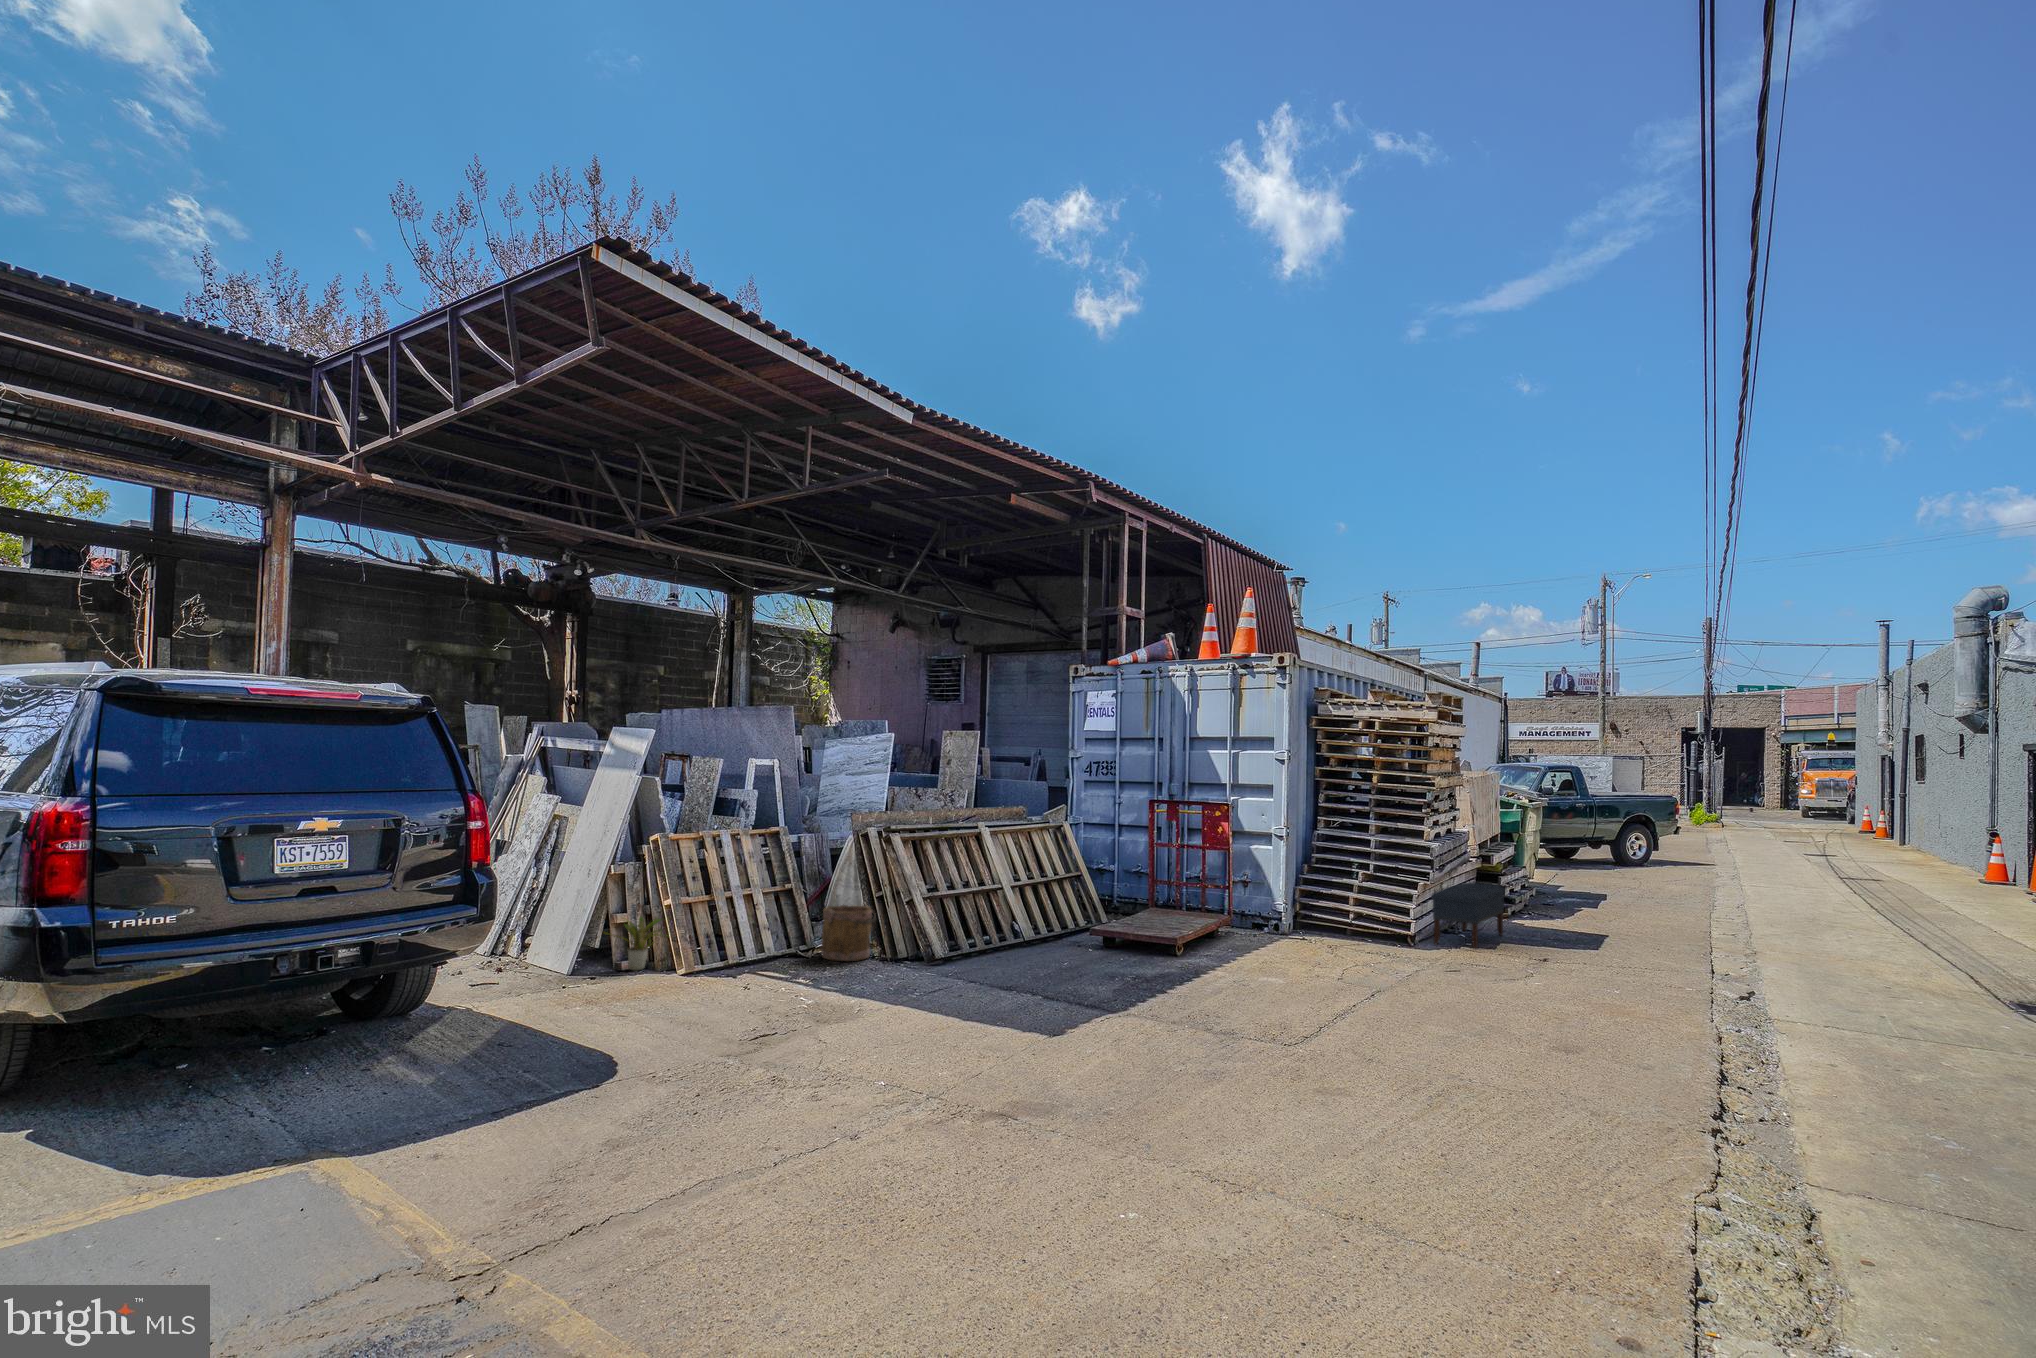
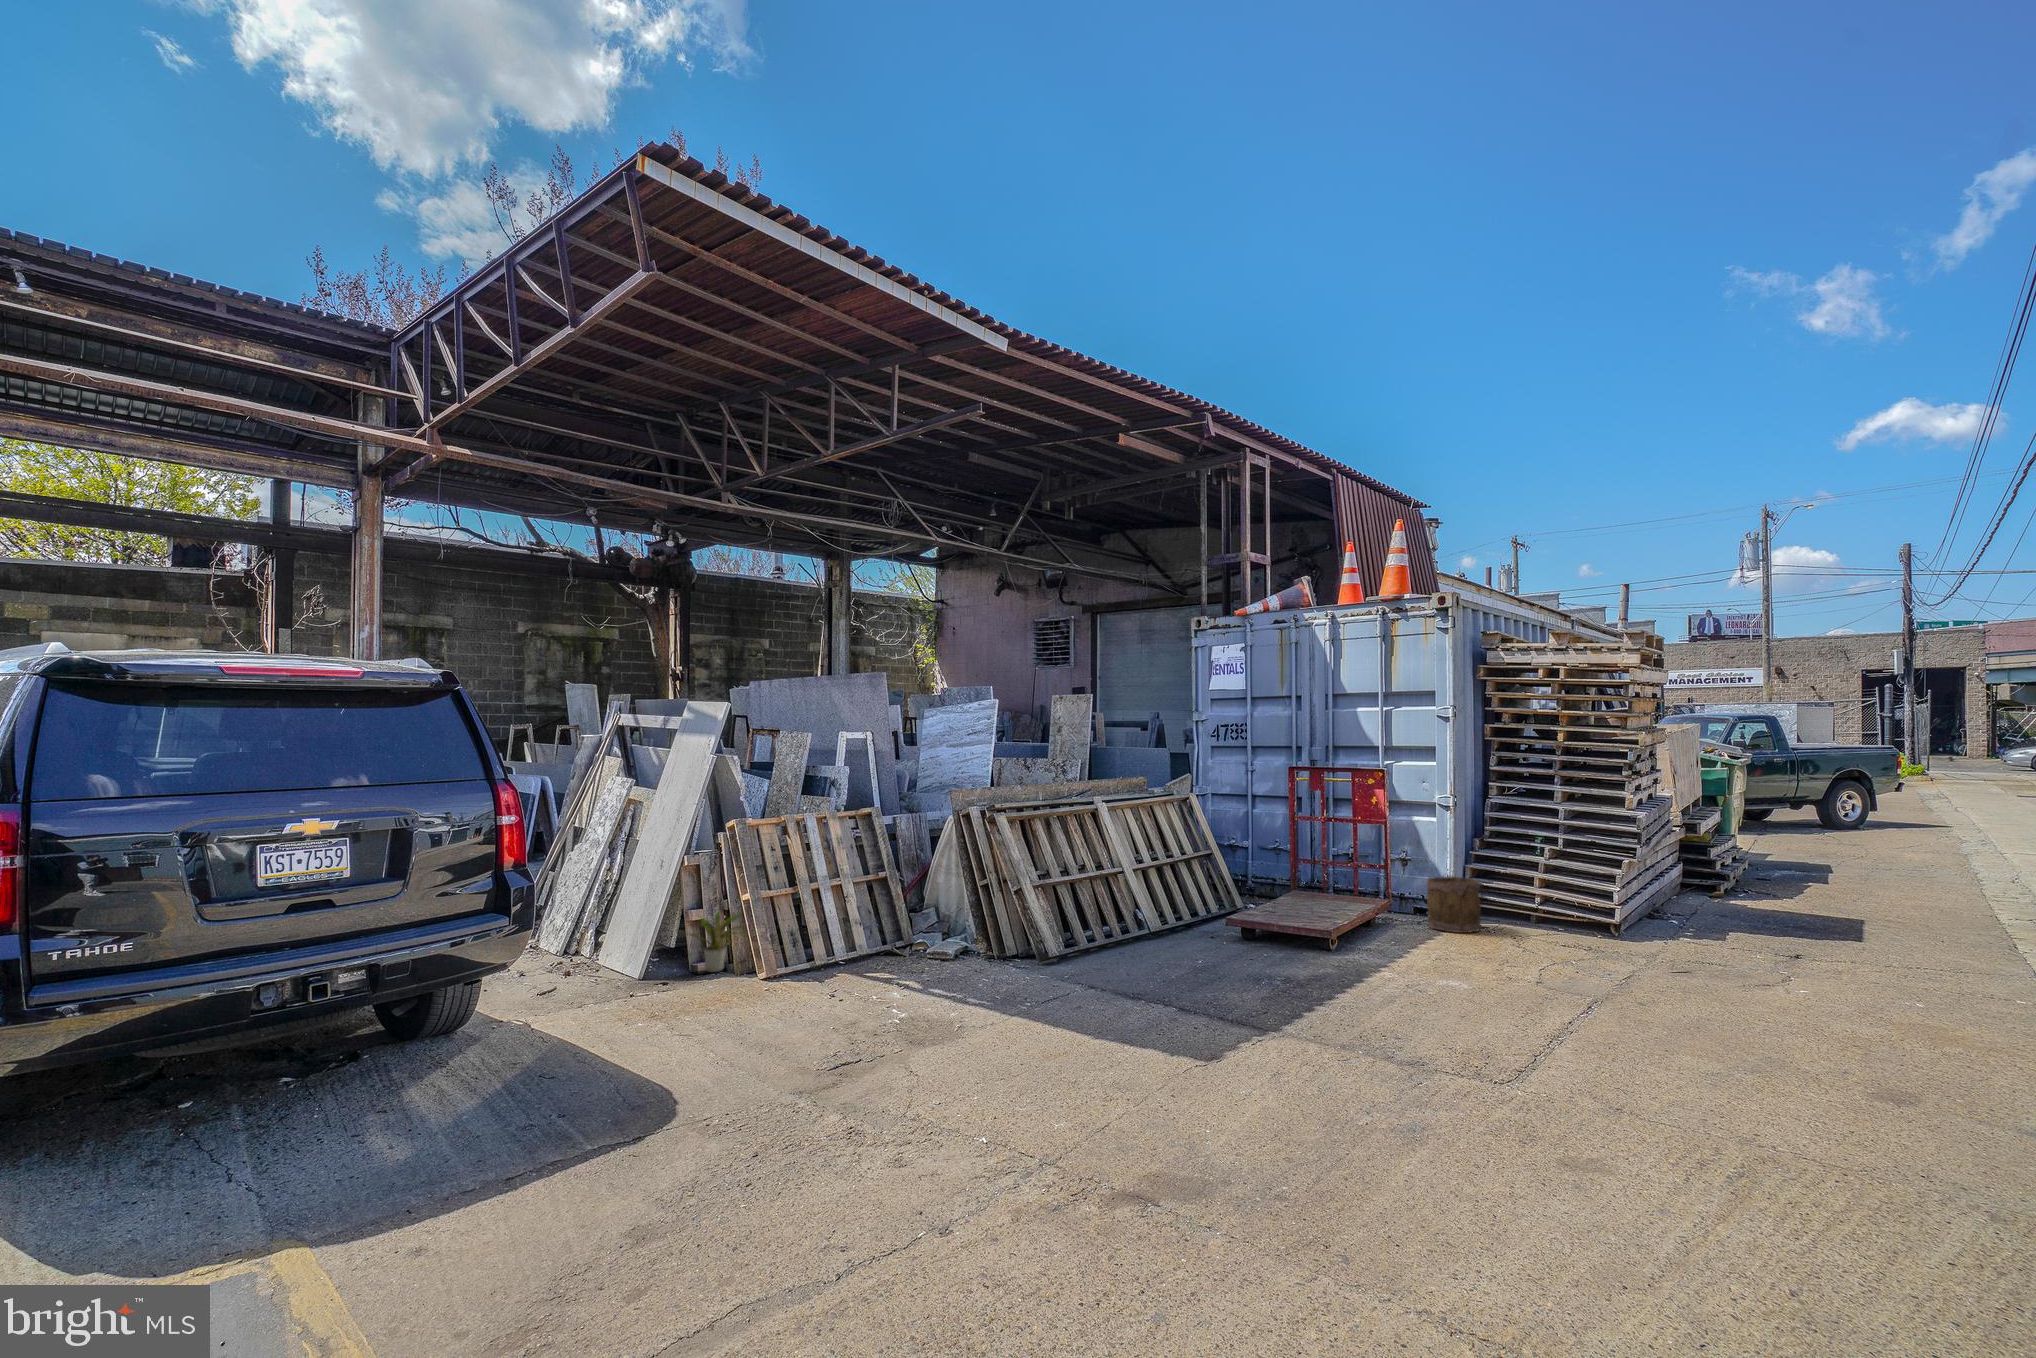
bench: present [1432,882,1505,949] -> none [1636,857,1726,939]
bucket: present [821,904,876,961] -> present [1426,874,1487,933]

